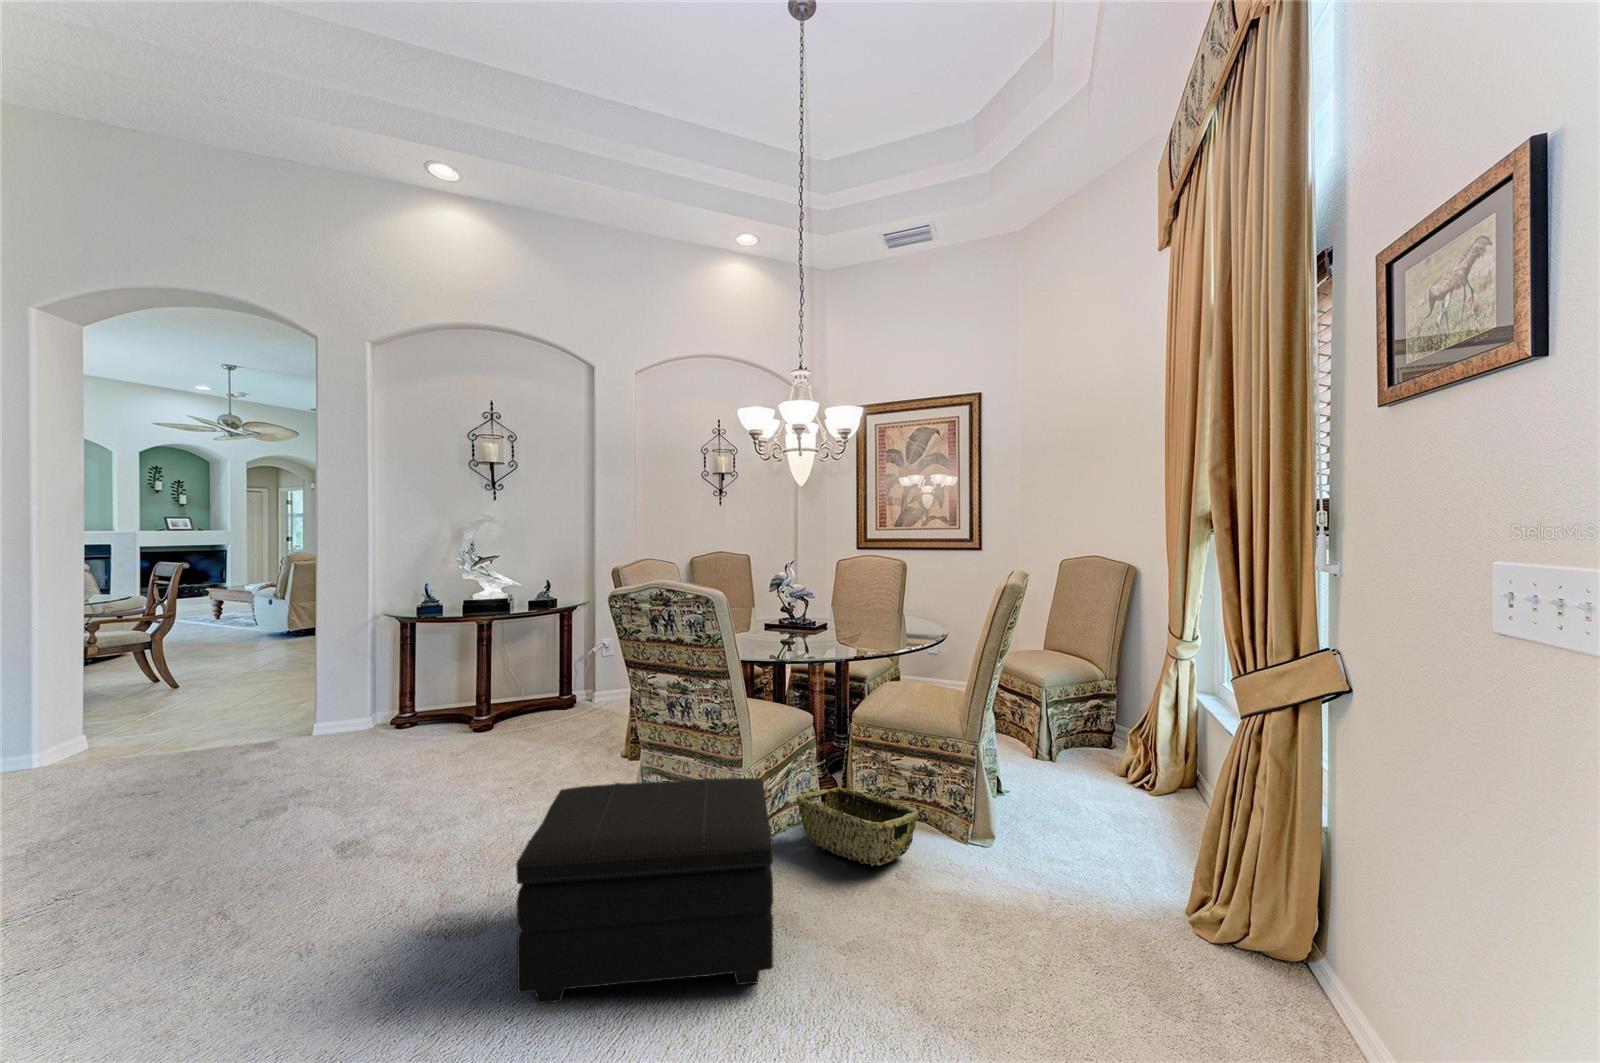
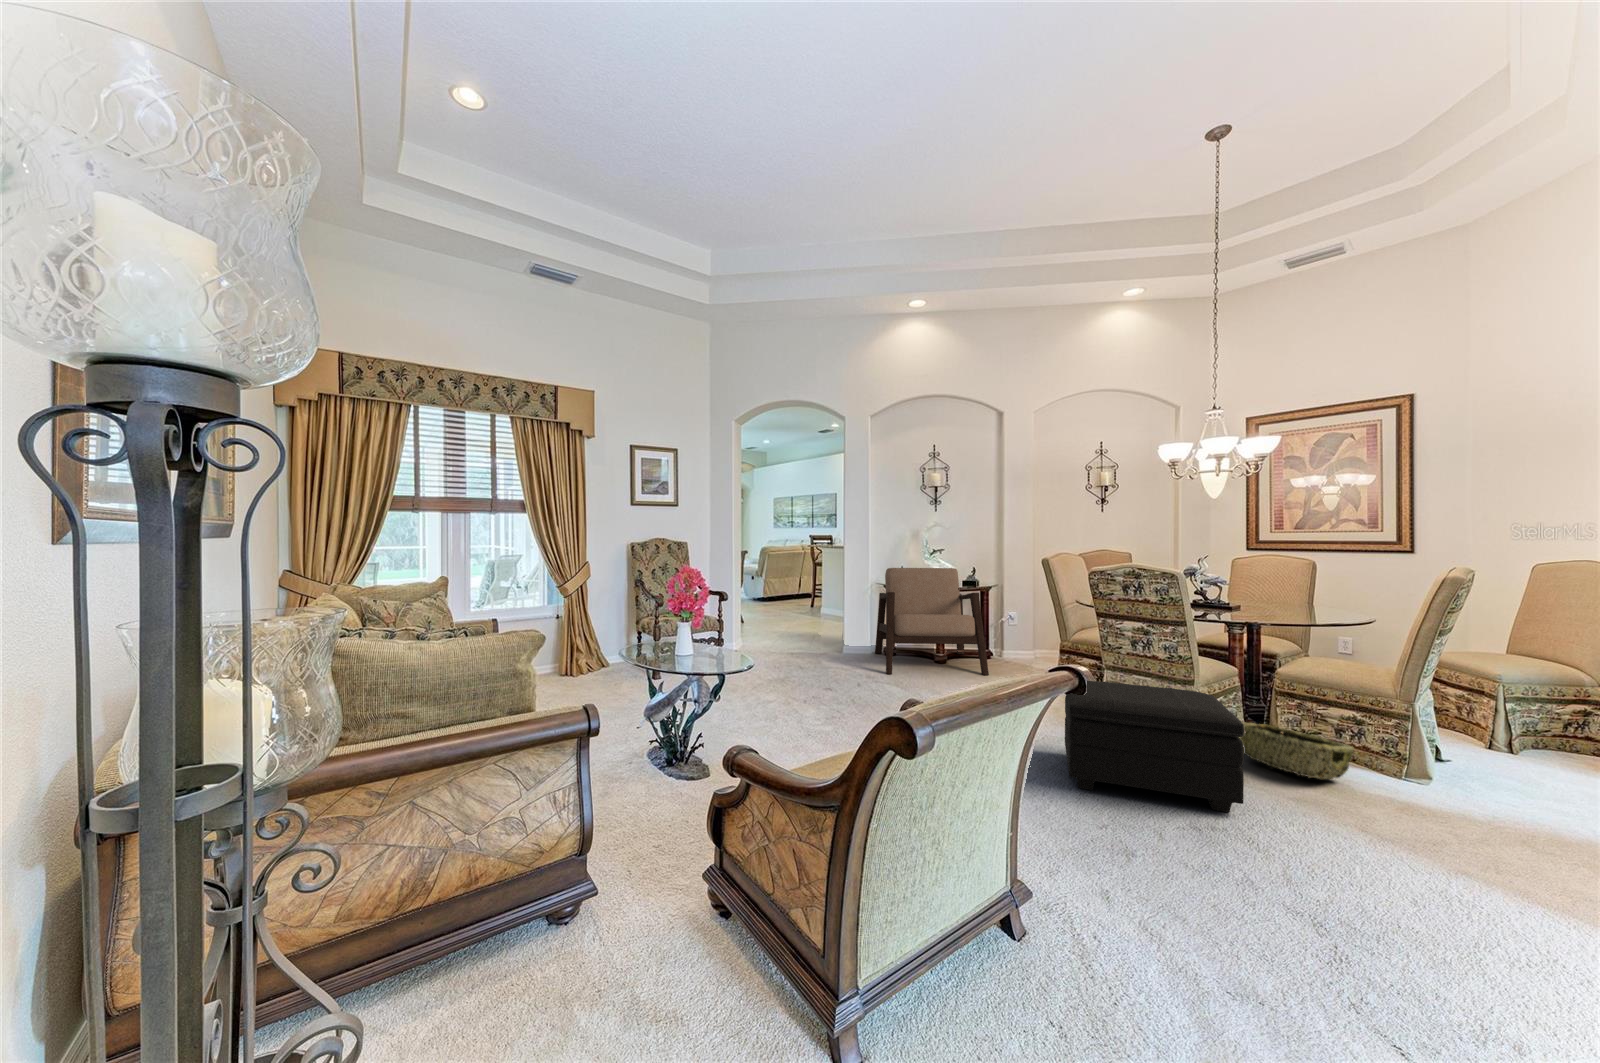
armchair: none [356,588,539,776] -> present [875,568,989,675]

